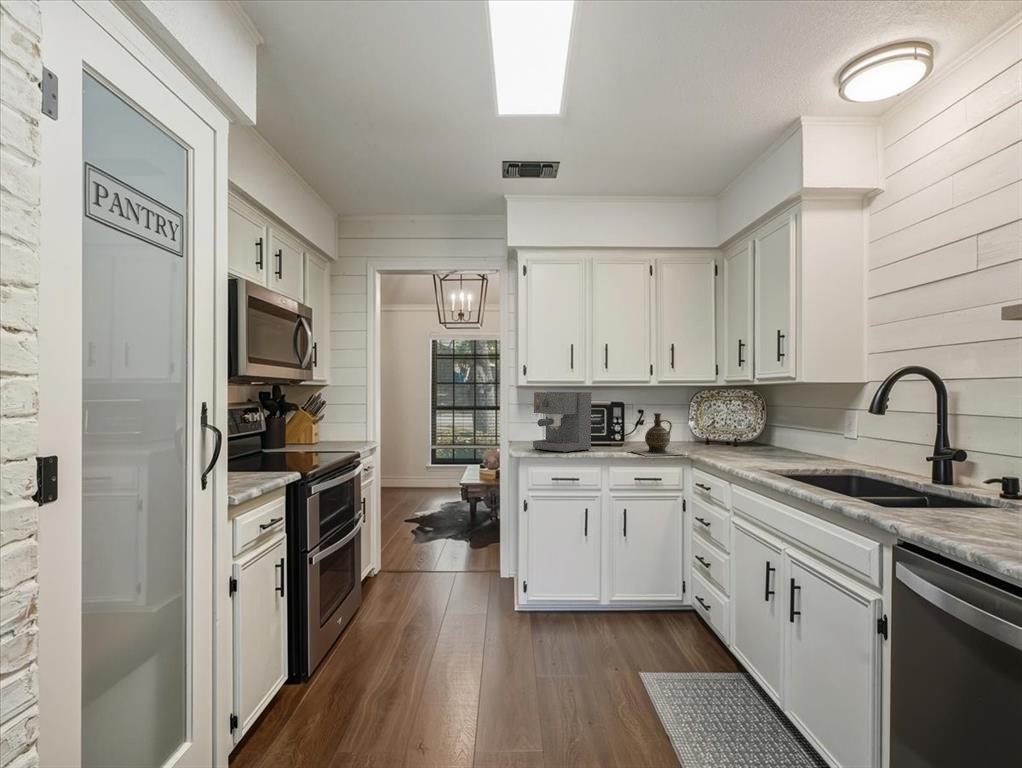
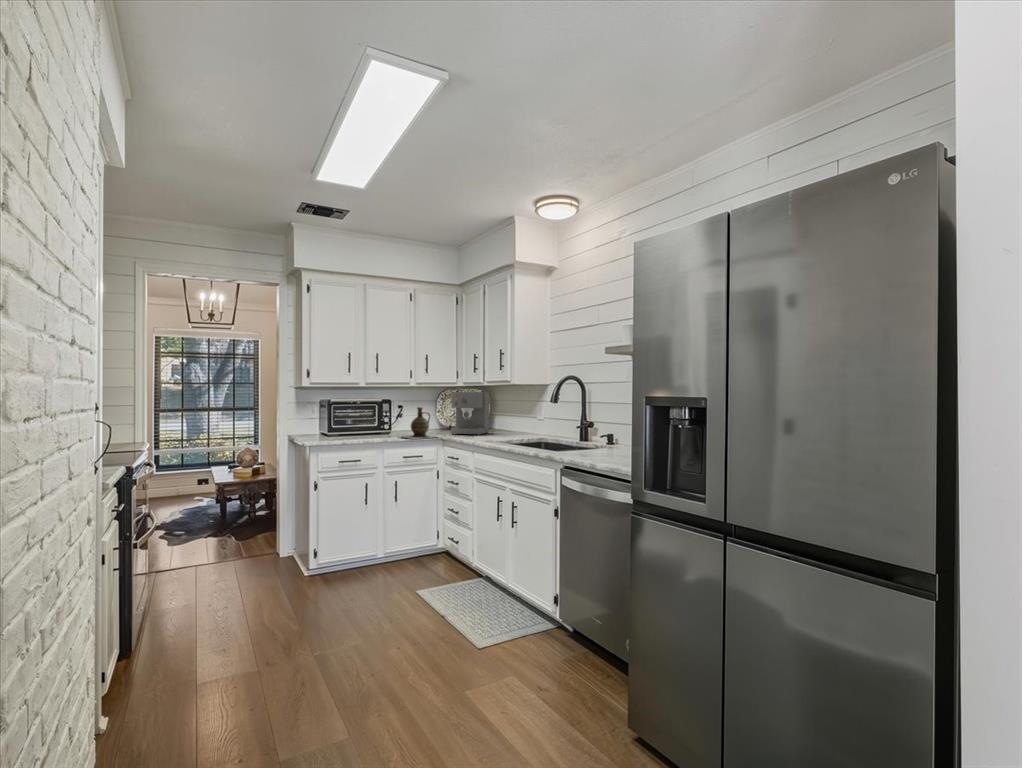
coffee maker: present [533,392,591,453] -> present [451,392,489,435]

